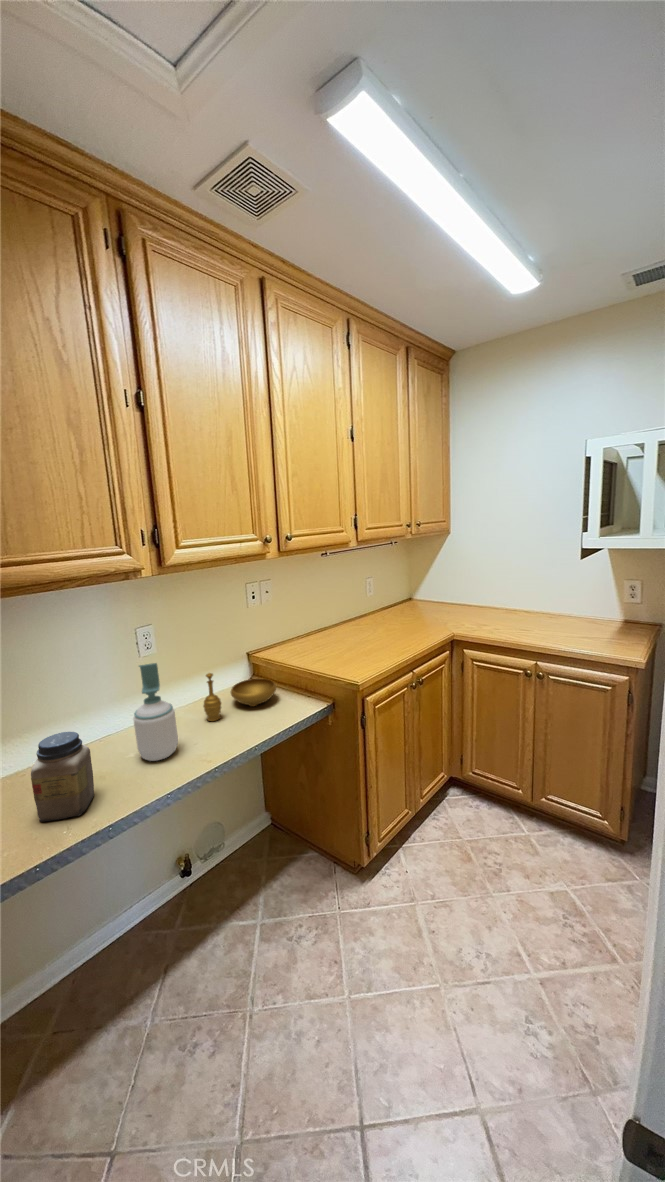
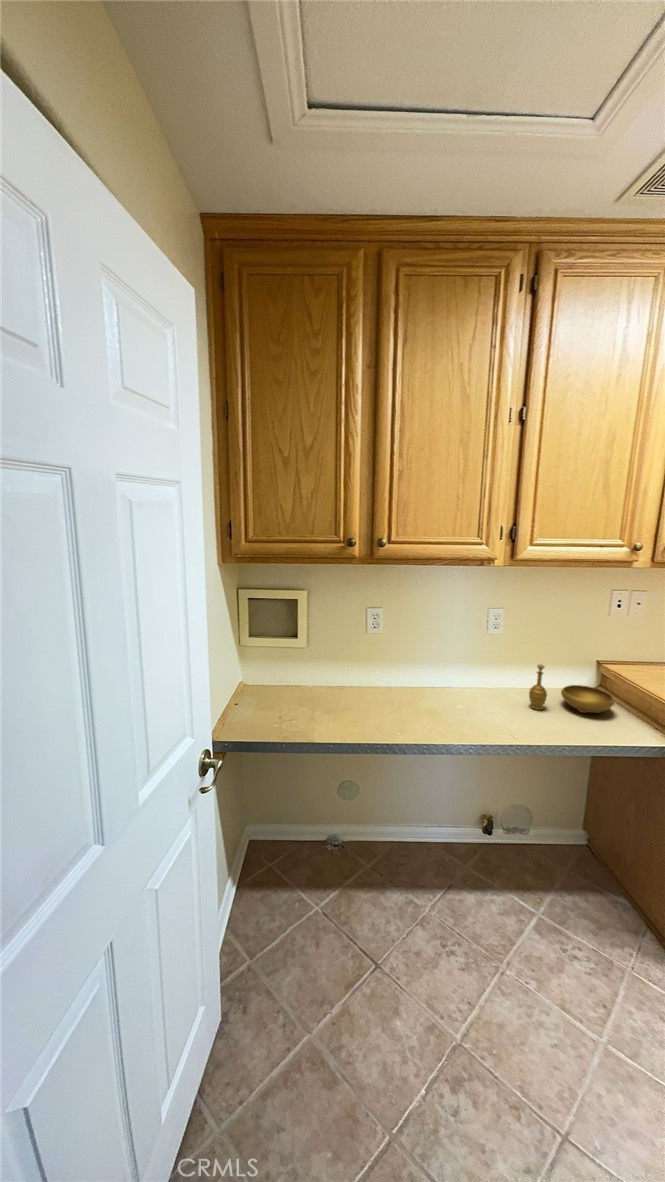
soap bottle: present [133,663,178,761] -> none [463,637,498,719]
jar: present [31,732,94,821] -> none [388,667,428,728]

